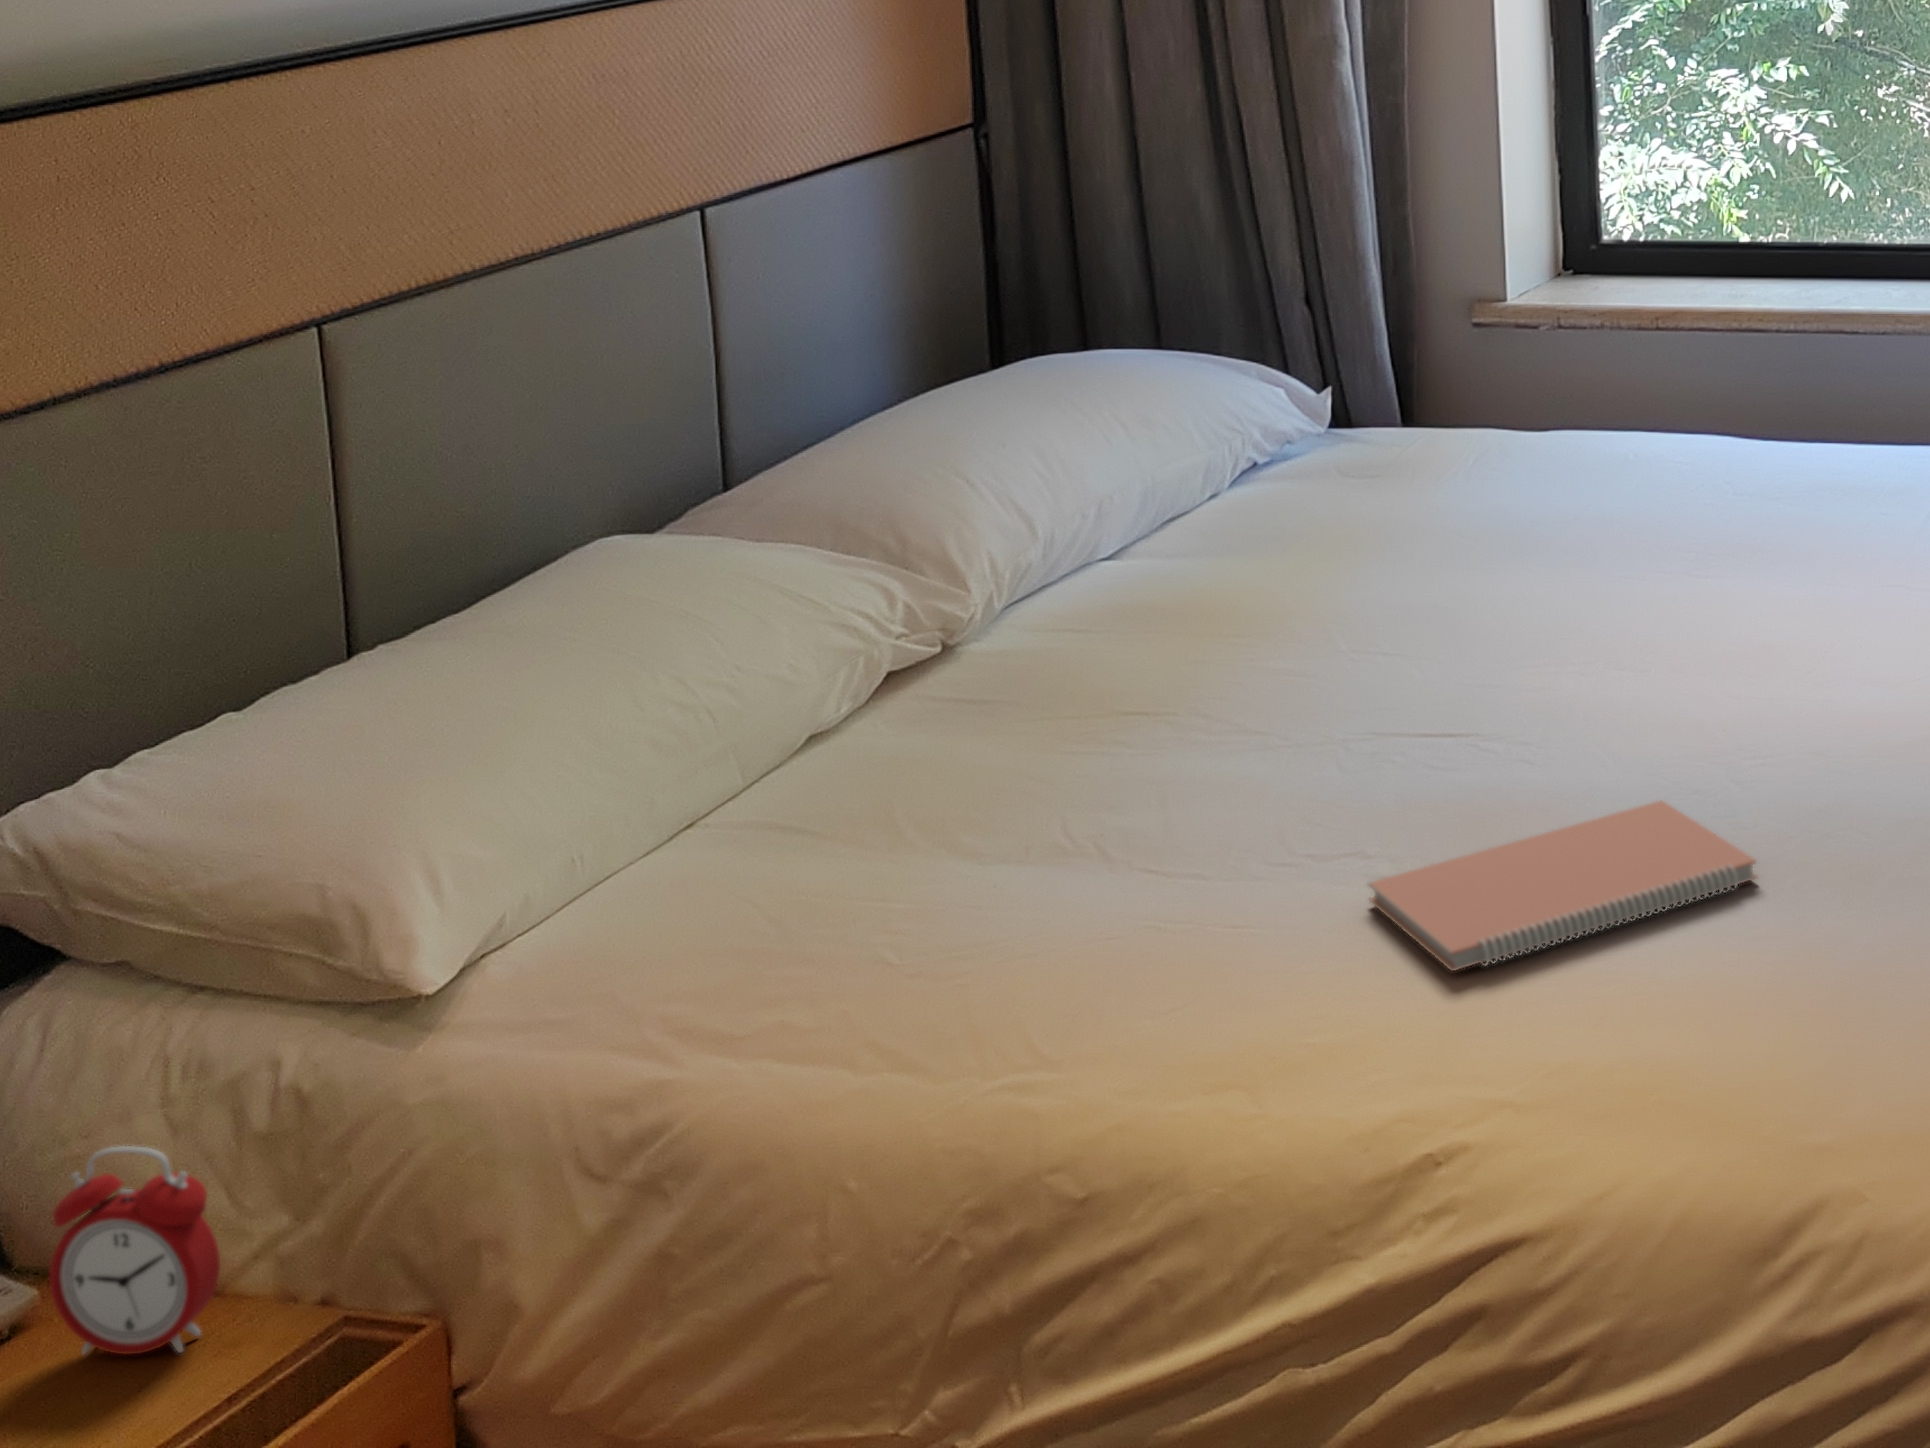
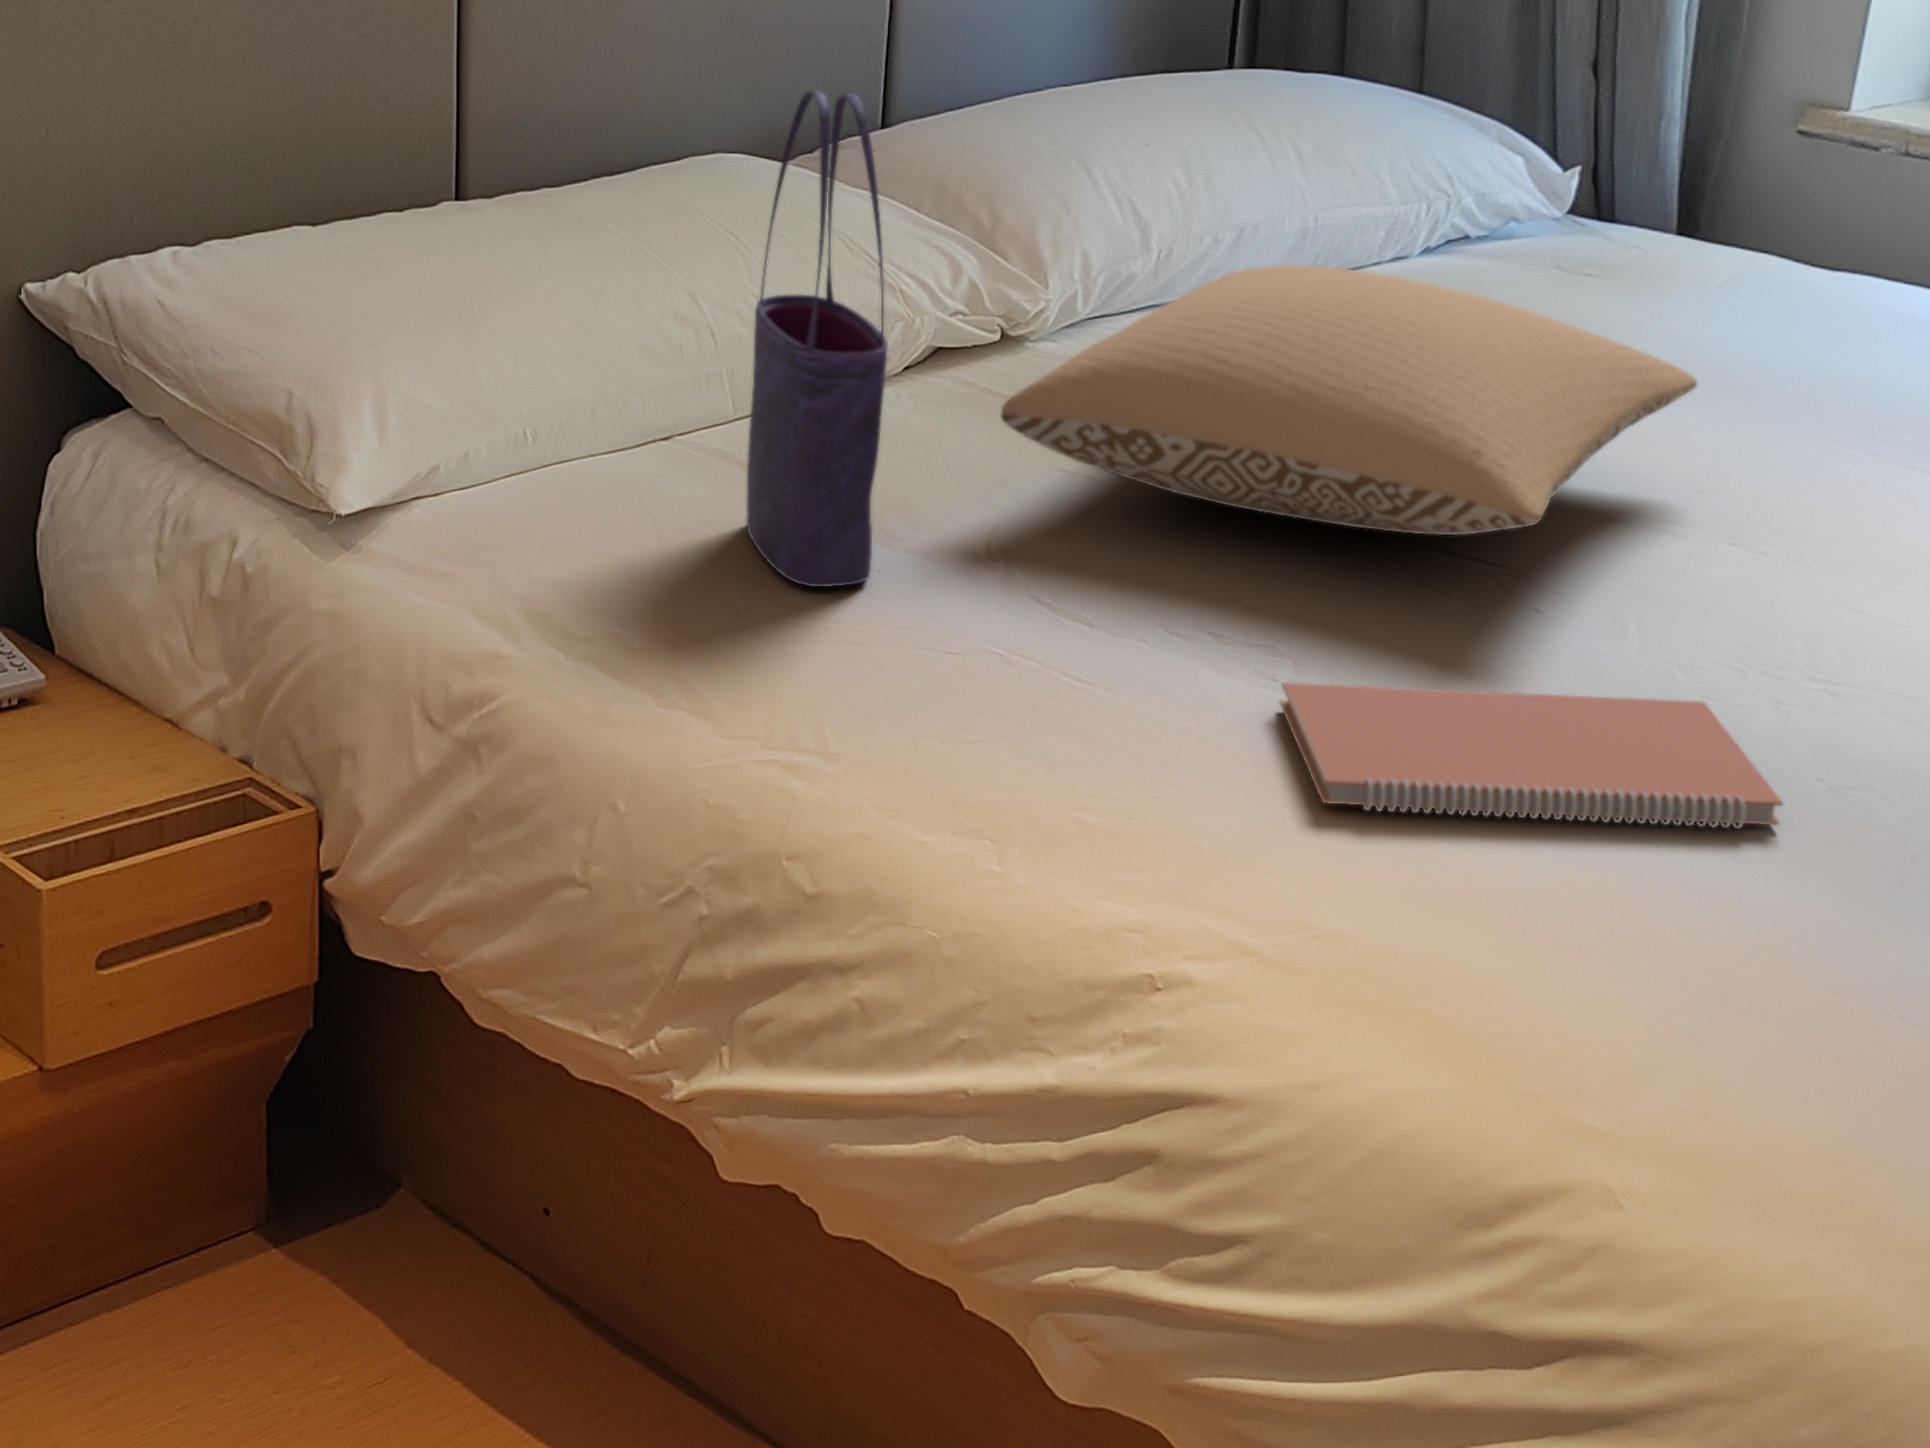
tote bag: none [815,477,971,925] -> present [746,91,888,587]
pillow: none [1036,523,1535,746] -> present [1001,265,1697,535]
alarm clock: present [50,1146,220,1354] -> none [37,568,160,763]

